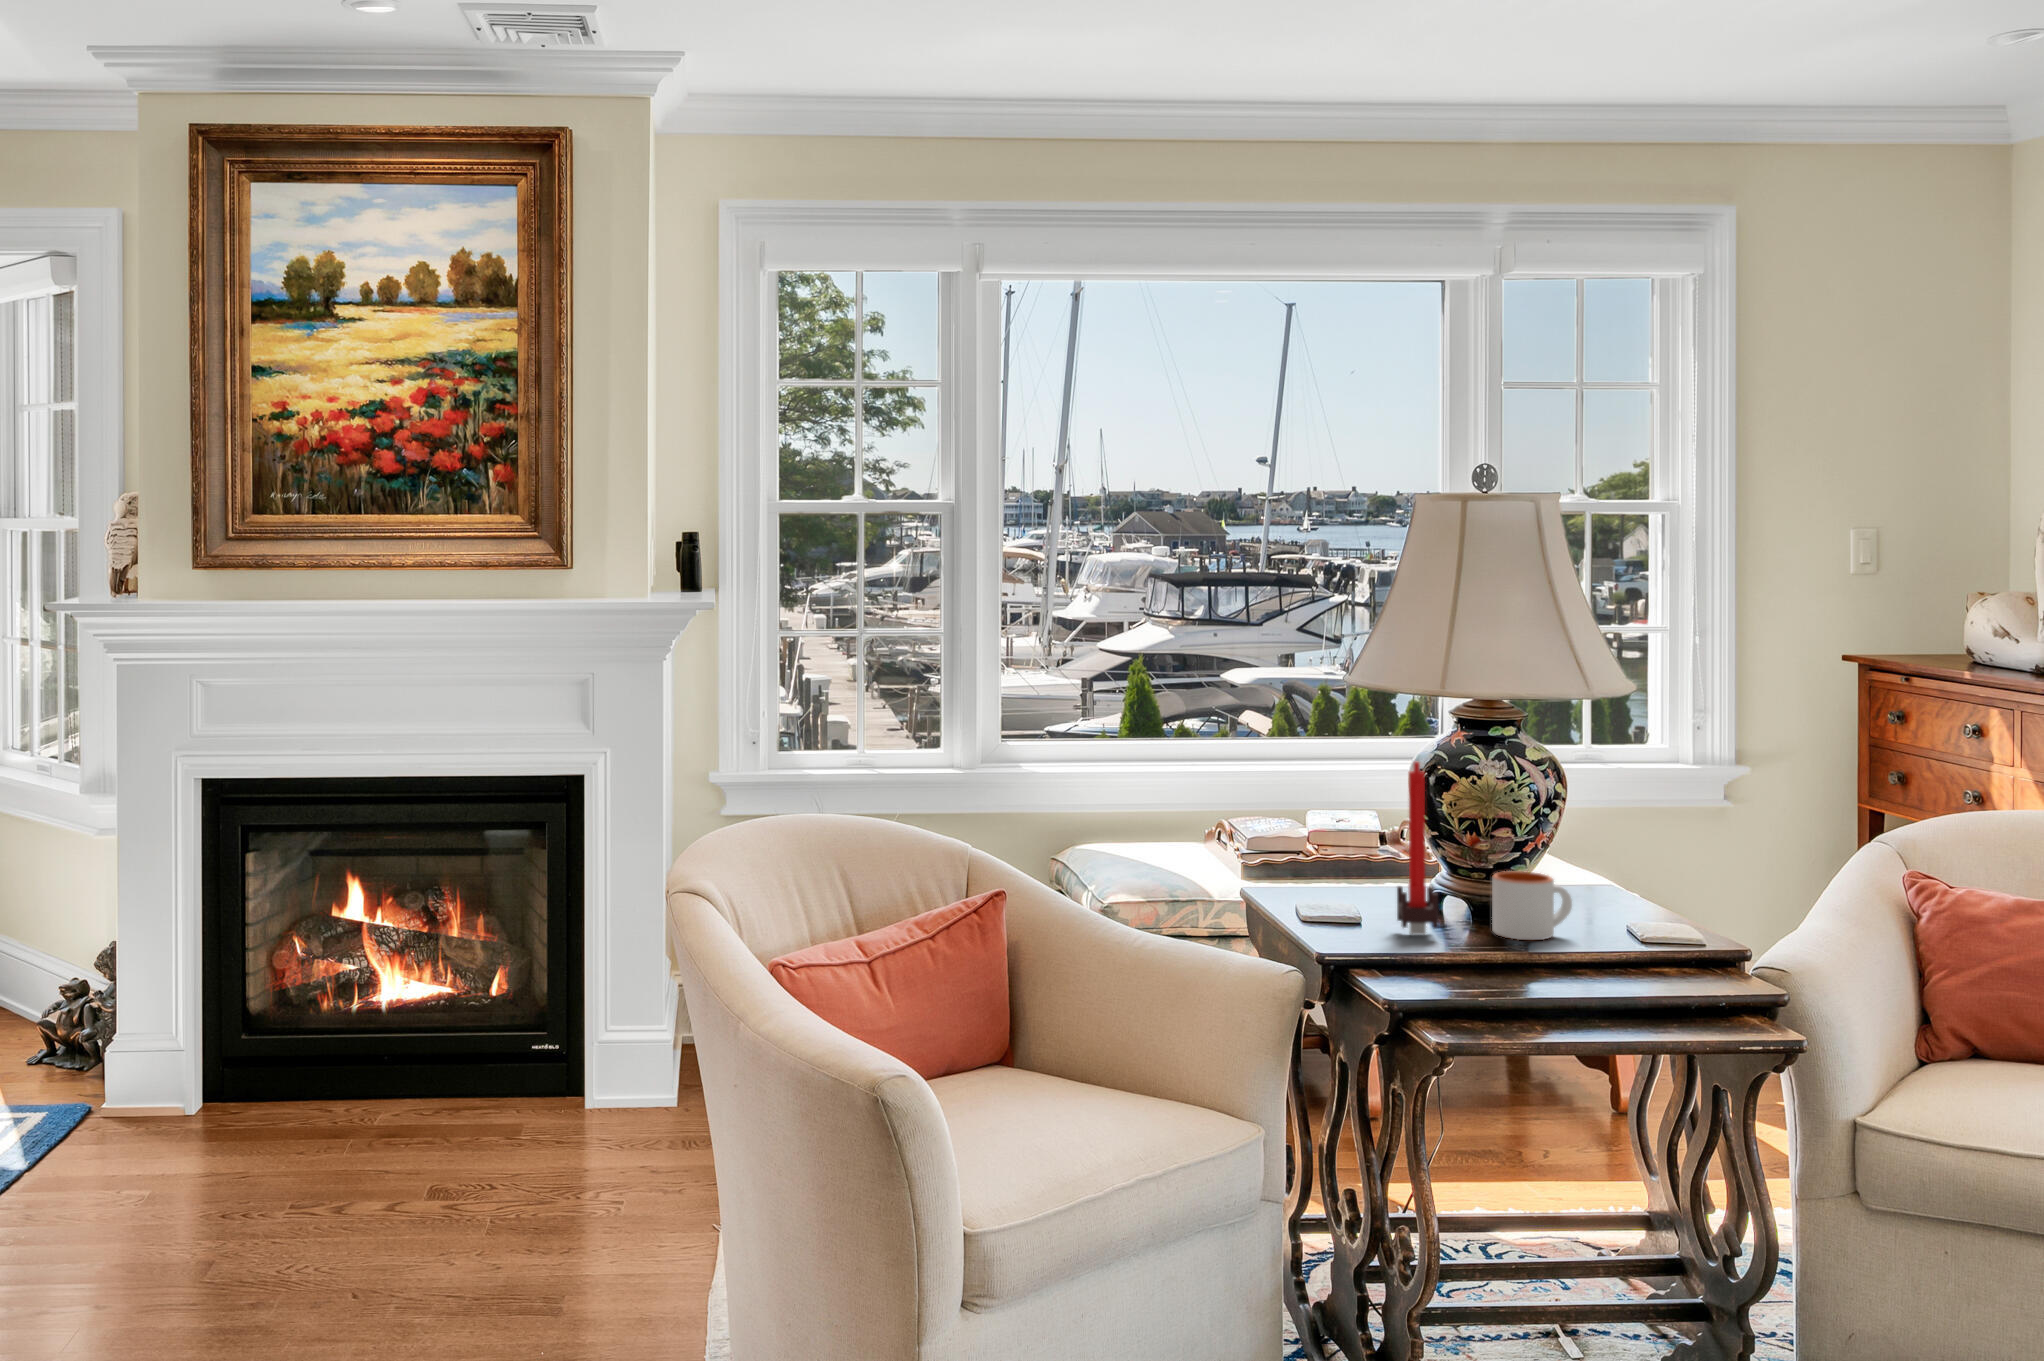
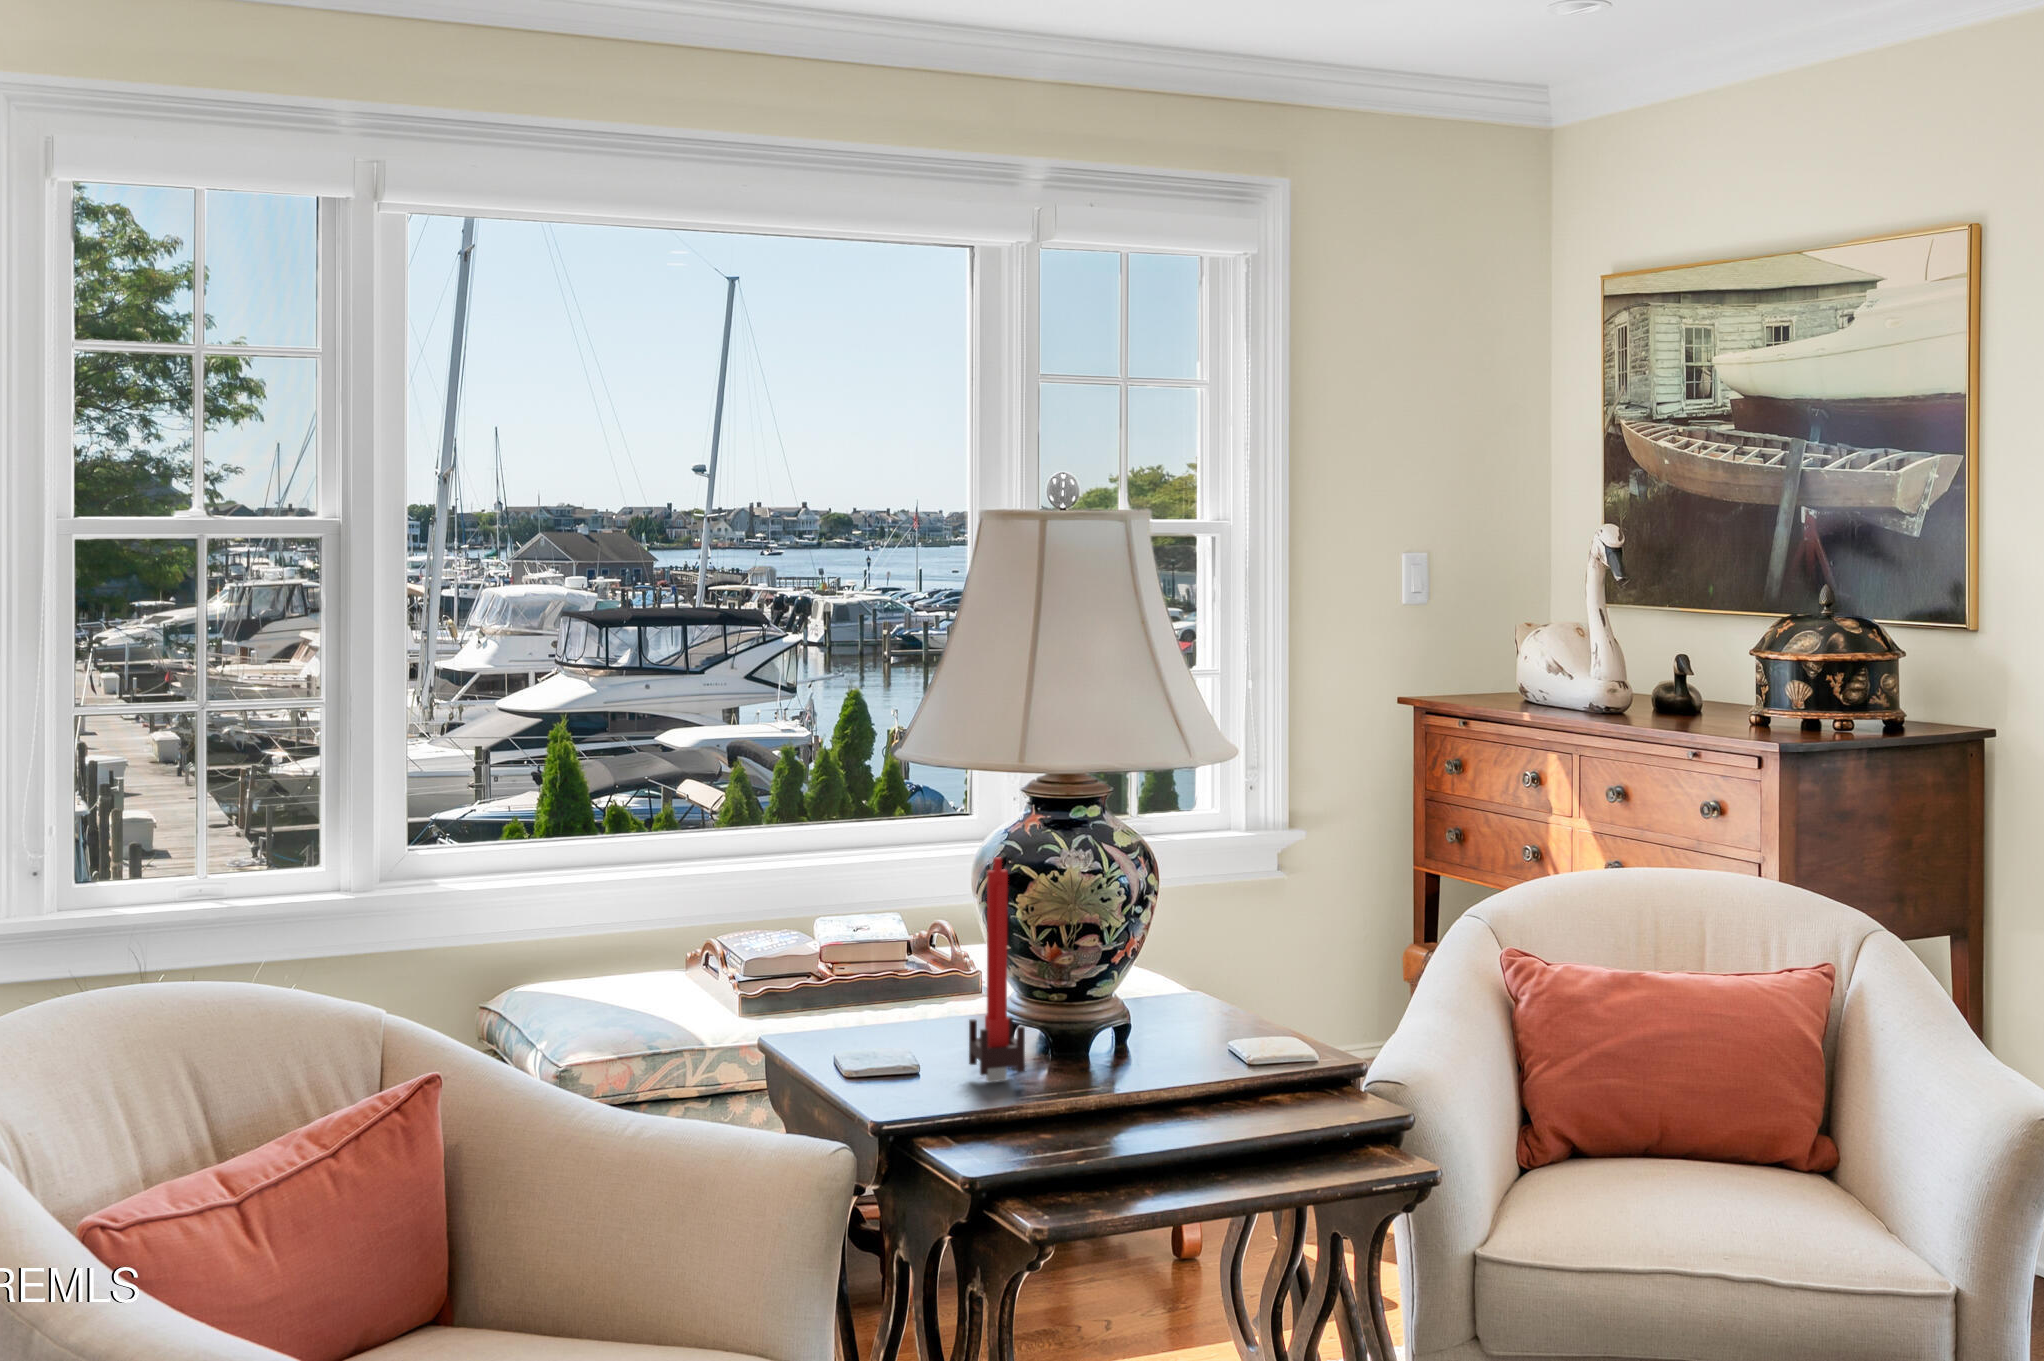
mug: present [1492,871,1572,940] -> none [1080,986,1171,1076]

